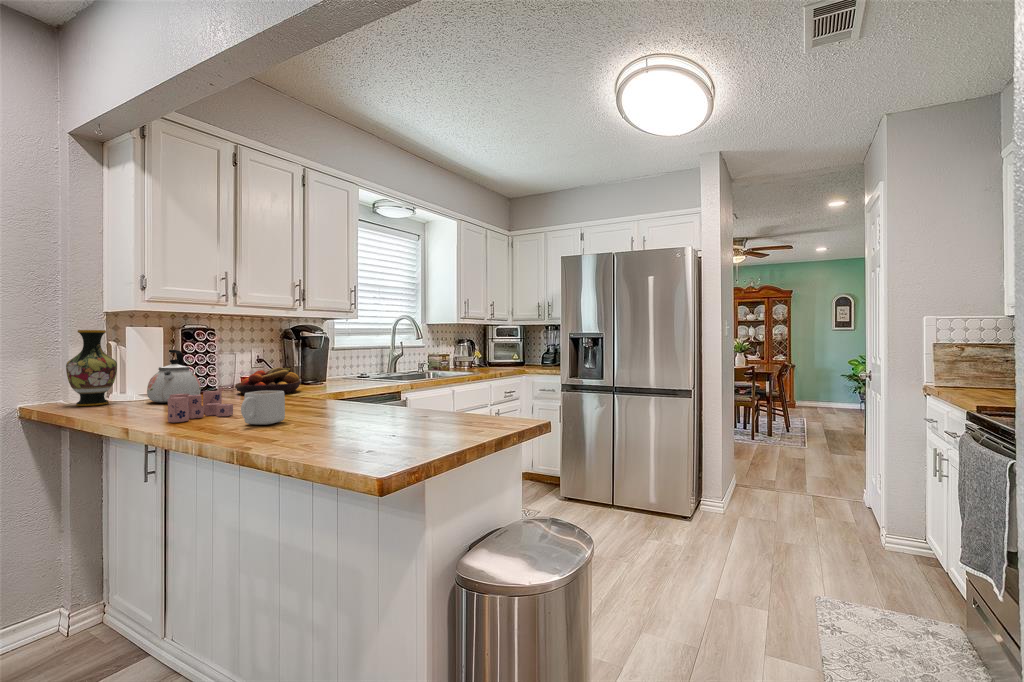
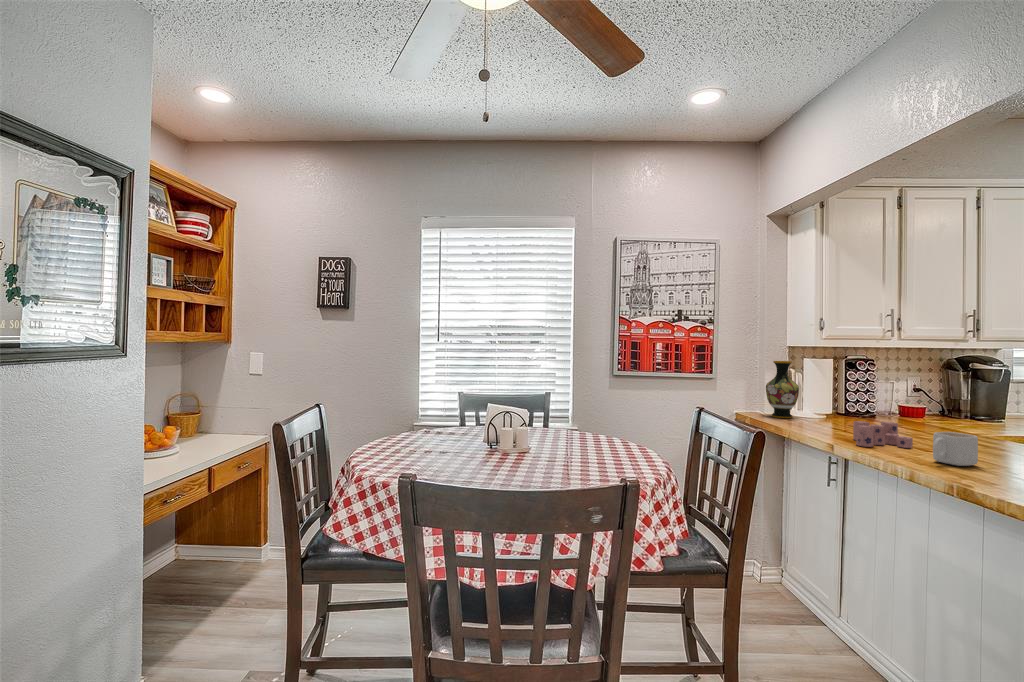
kettle: present [147,350,201,403] -> none [822,380,867,424]
fruit bowl: present [236,367,300,395] -> none [897,401,972,430]

